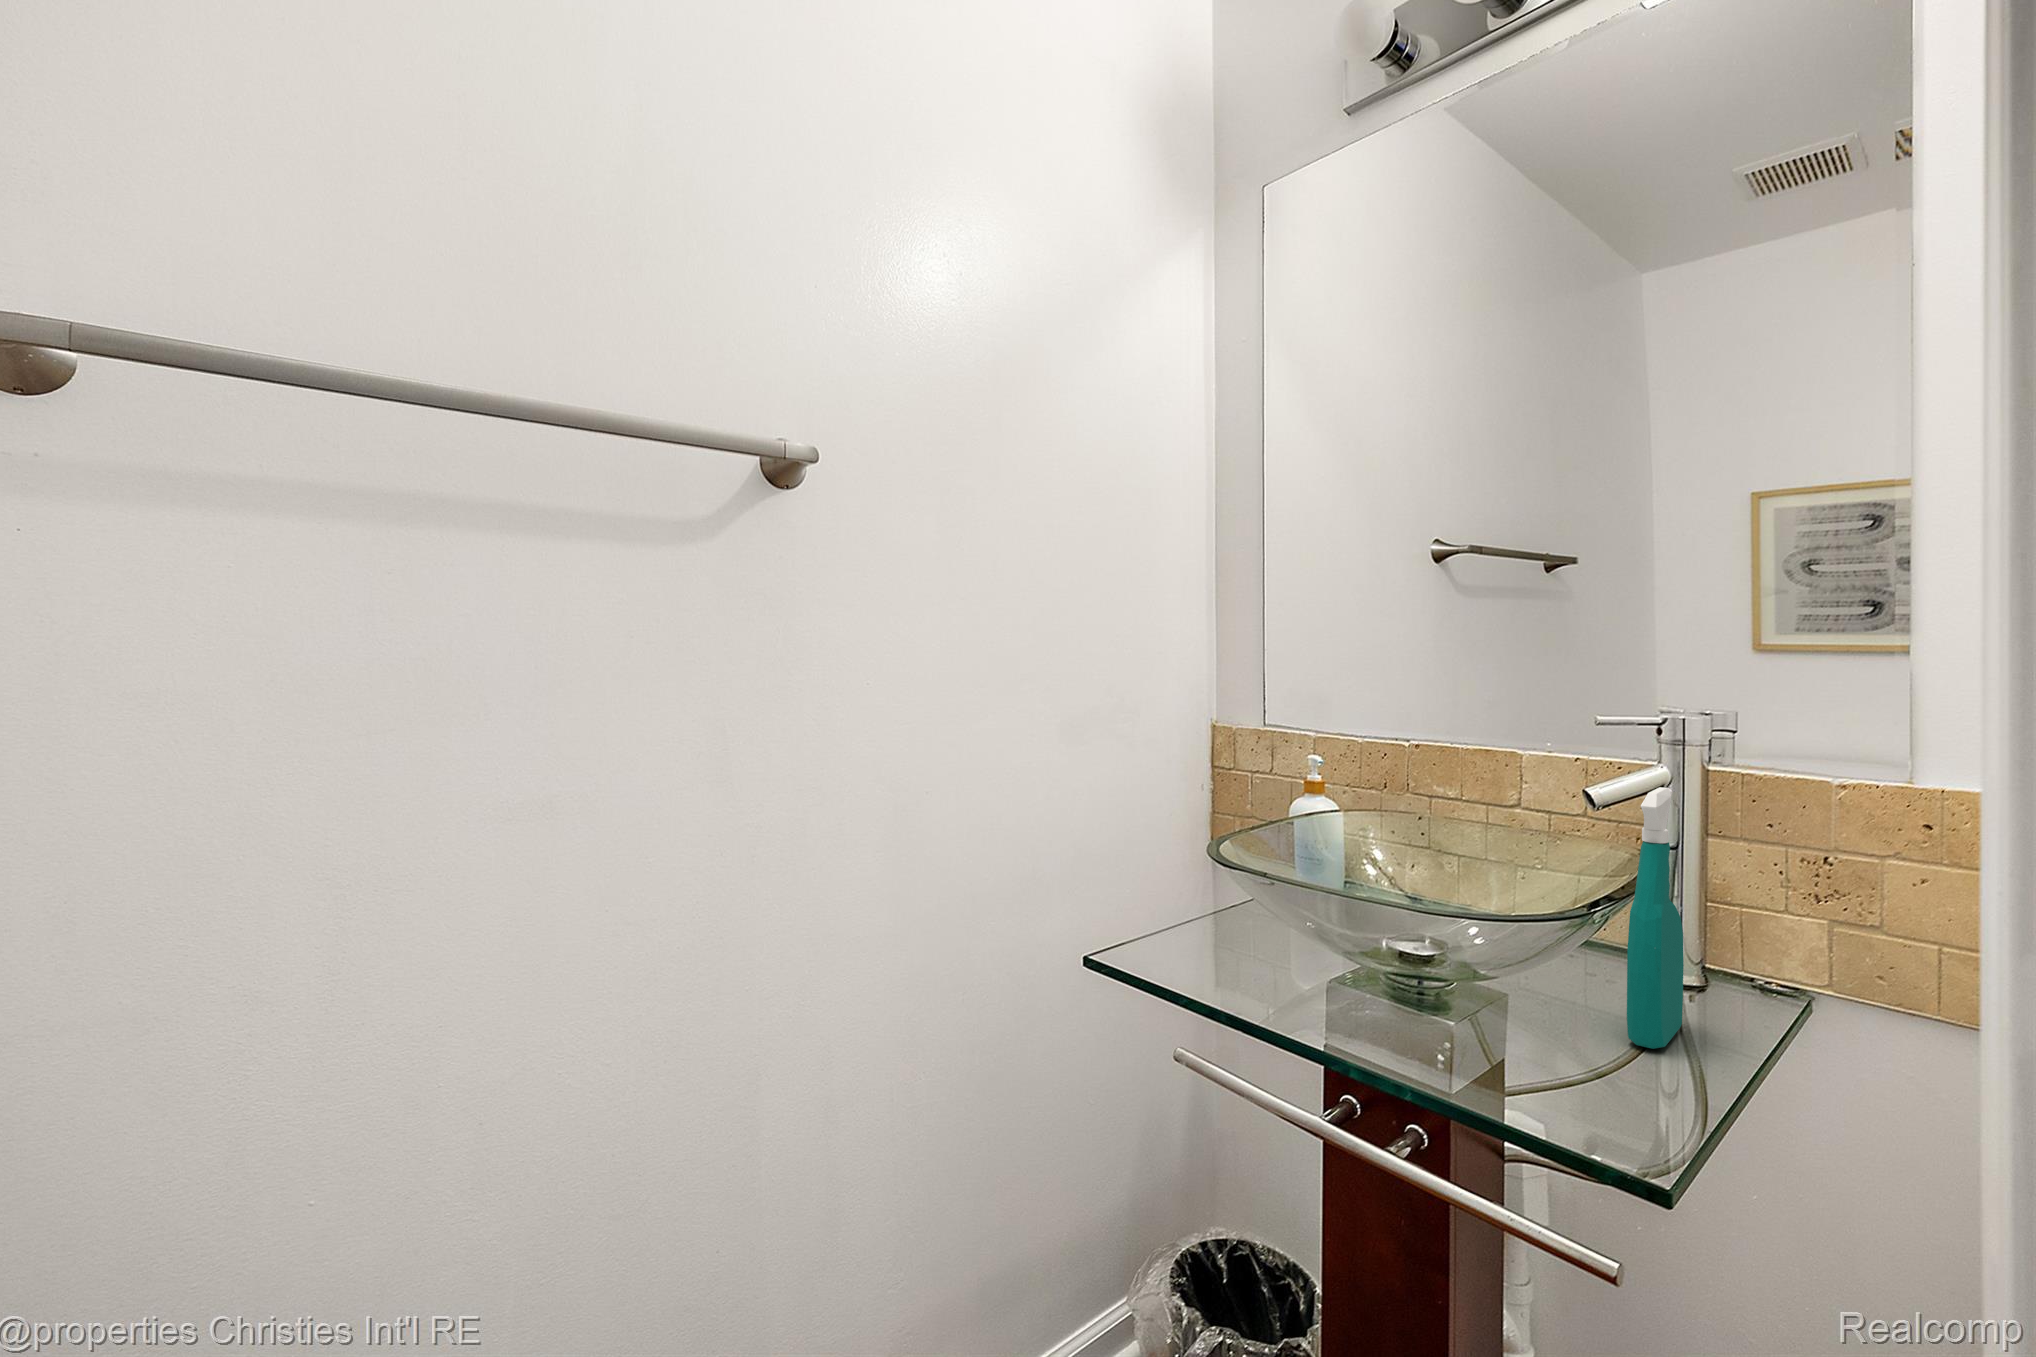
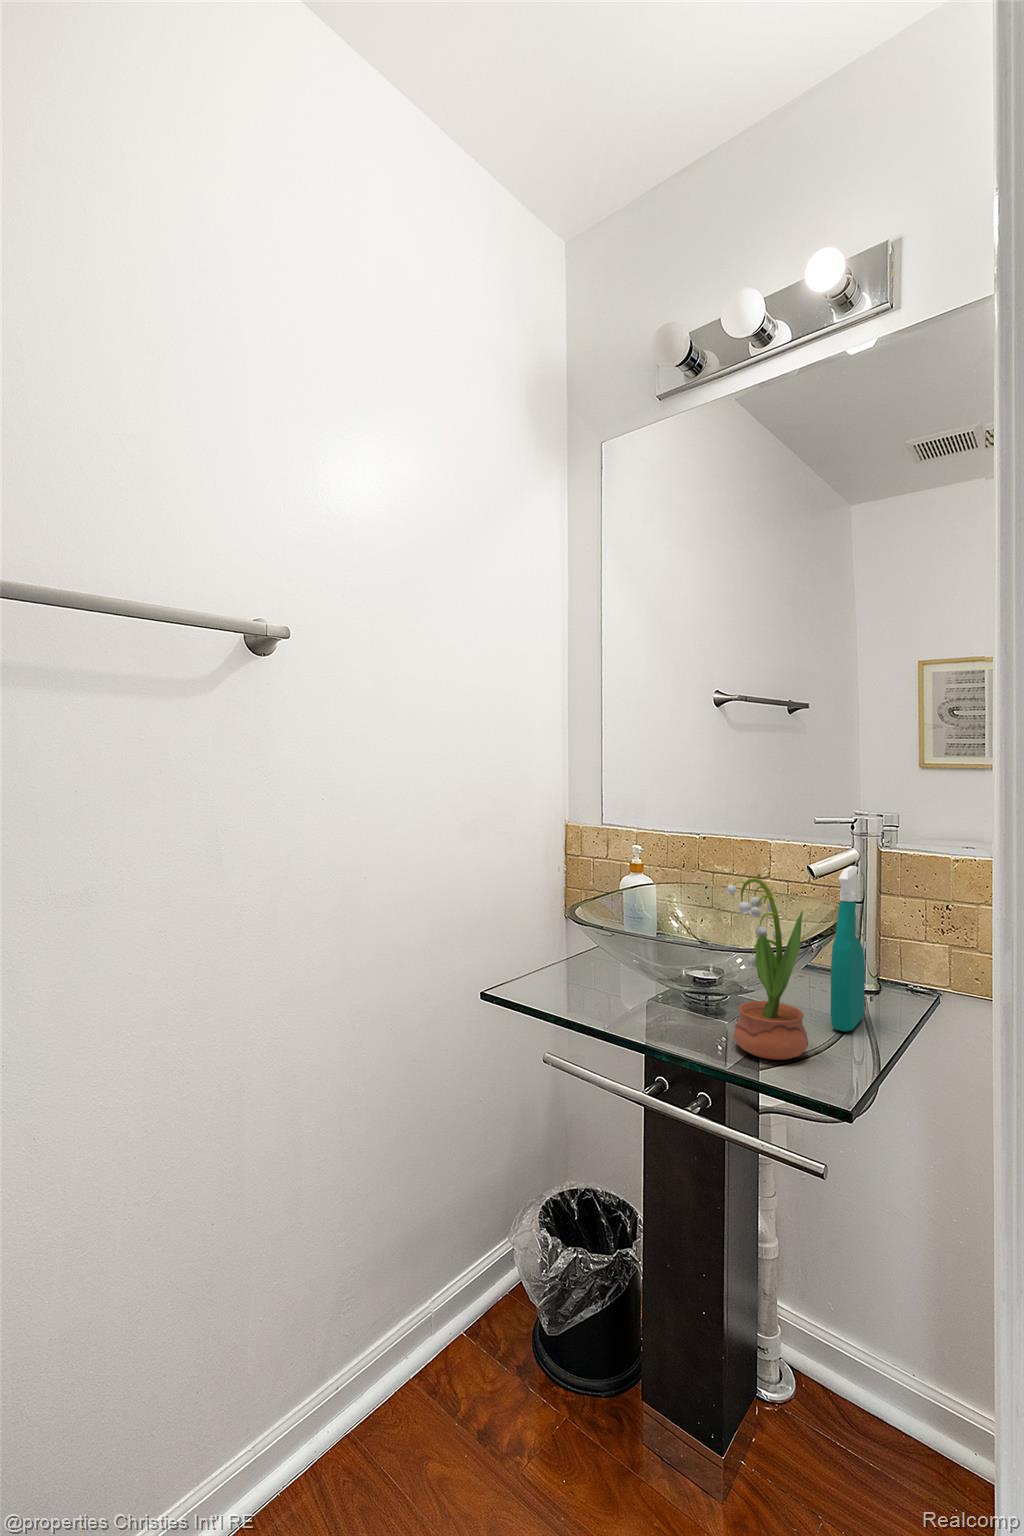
potted flower: none [1450,794,1592,1088] -> present [725,874,808,1060]

